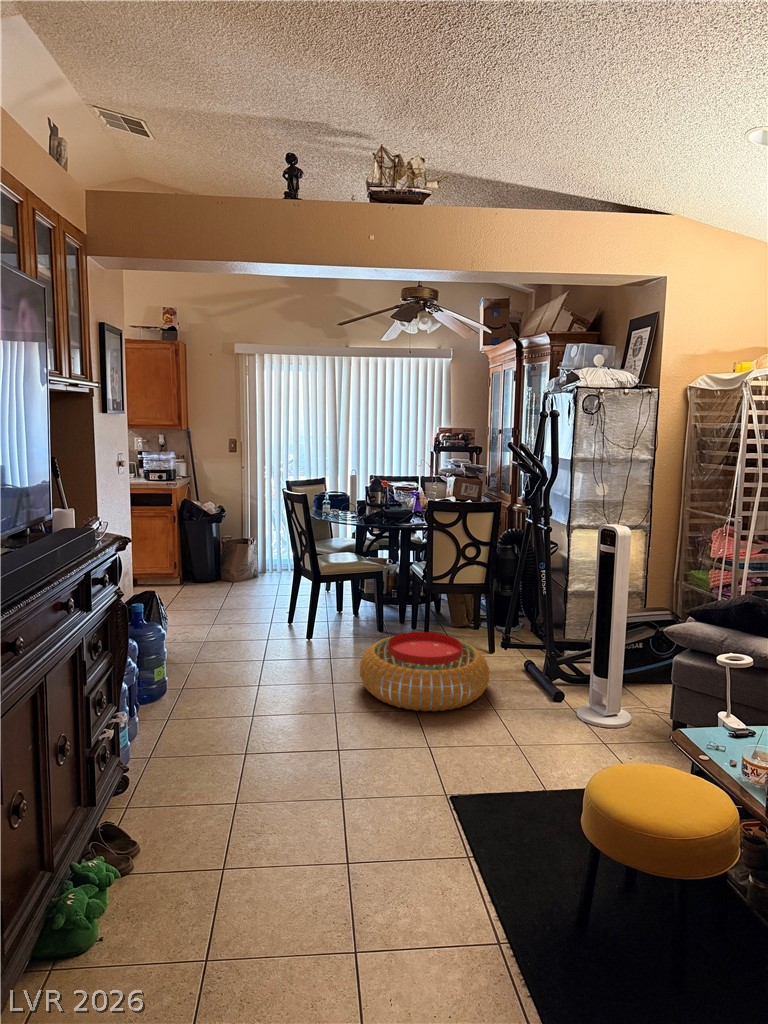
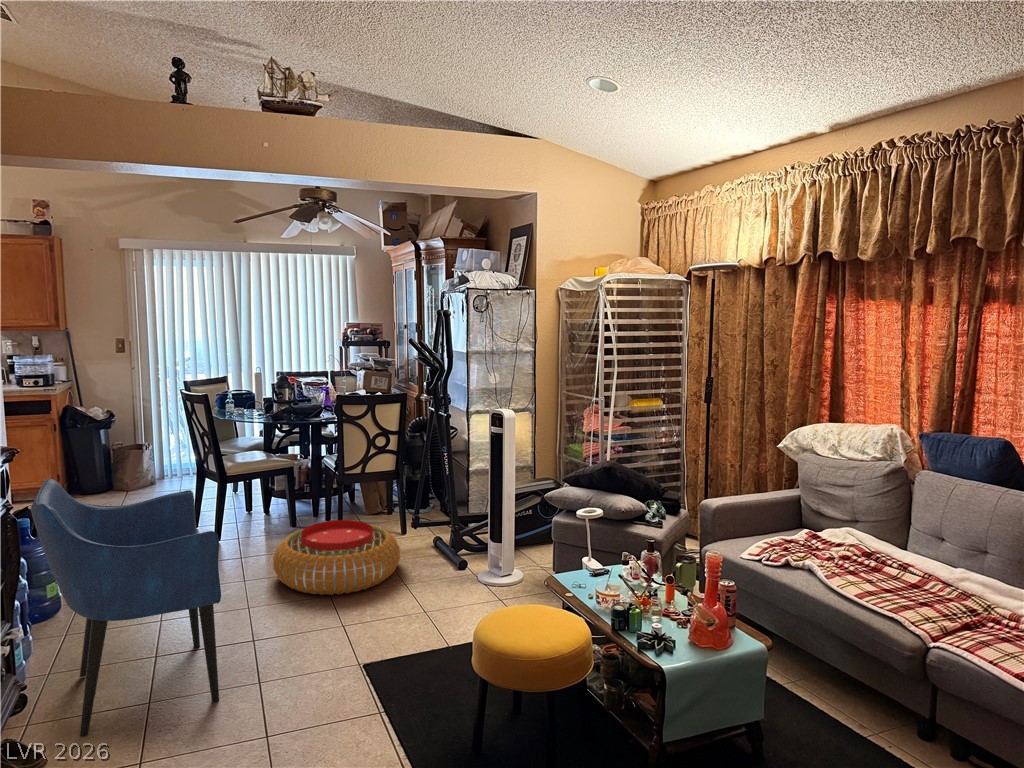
armchair: none [142,567,310,822] -> present [28,478,221,737]

